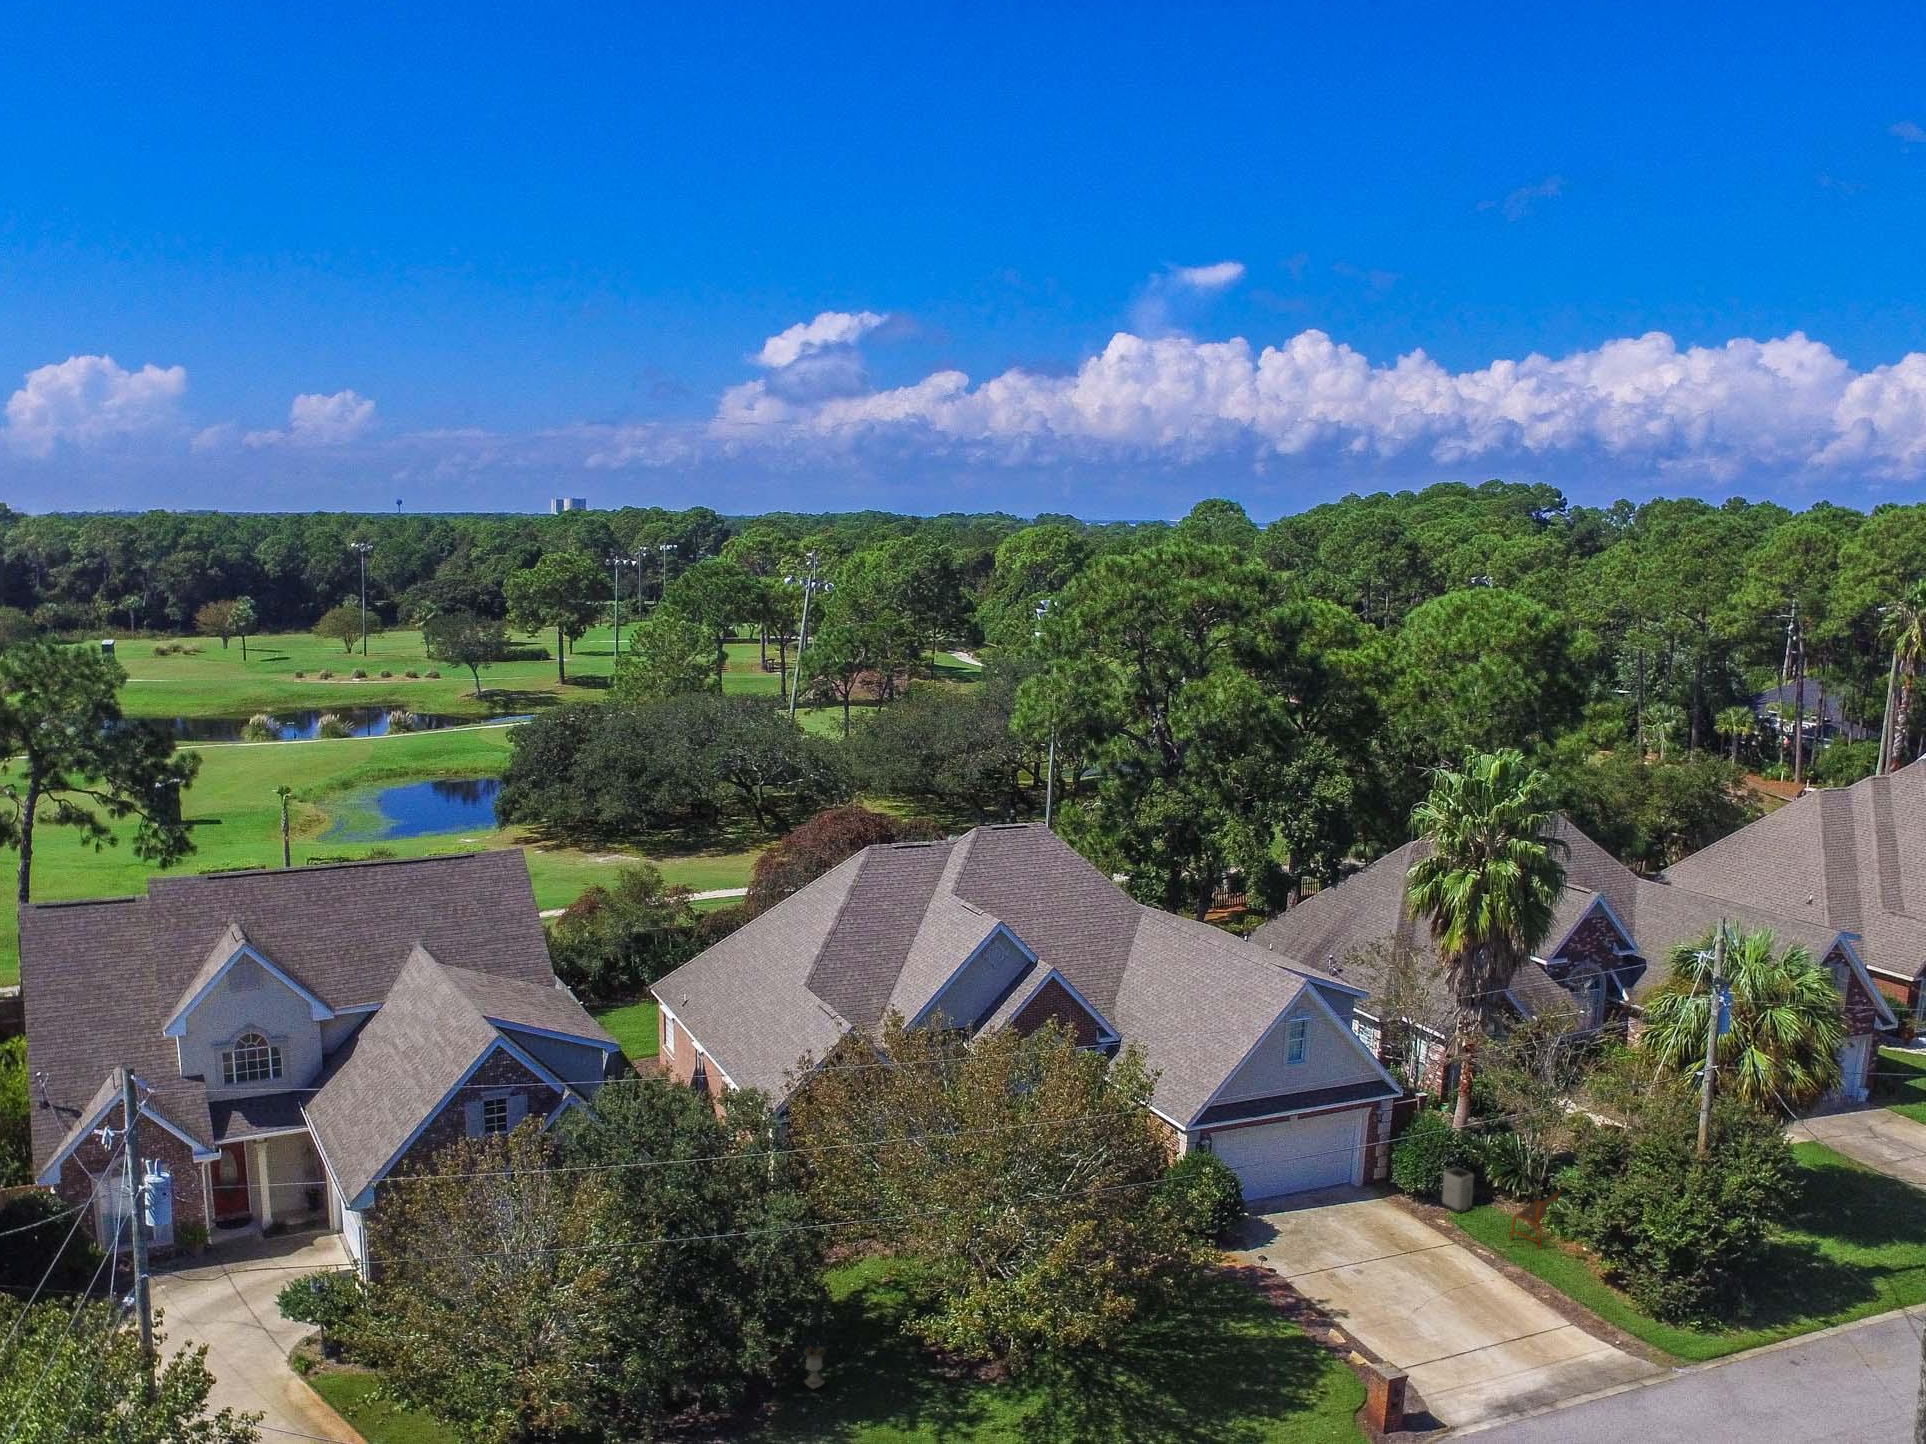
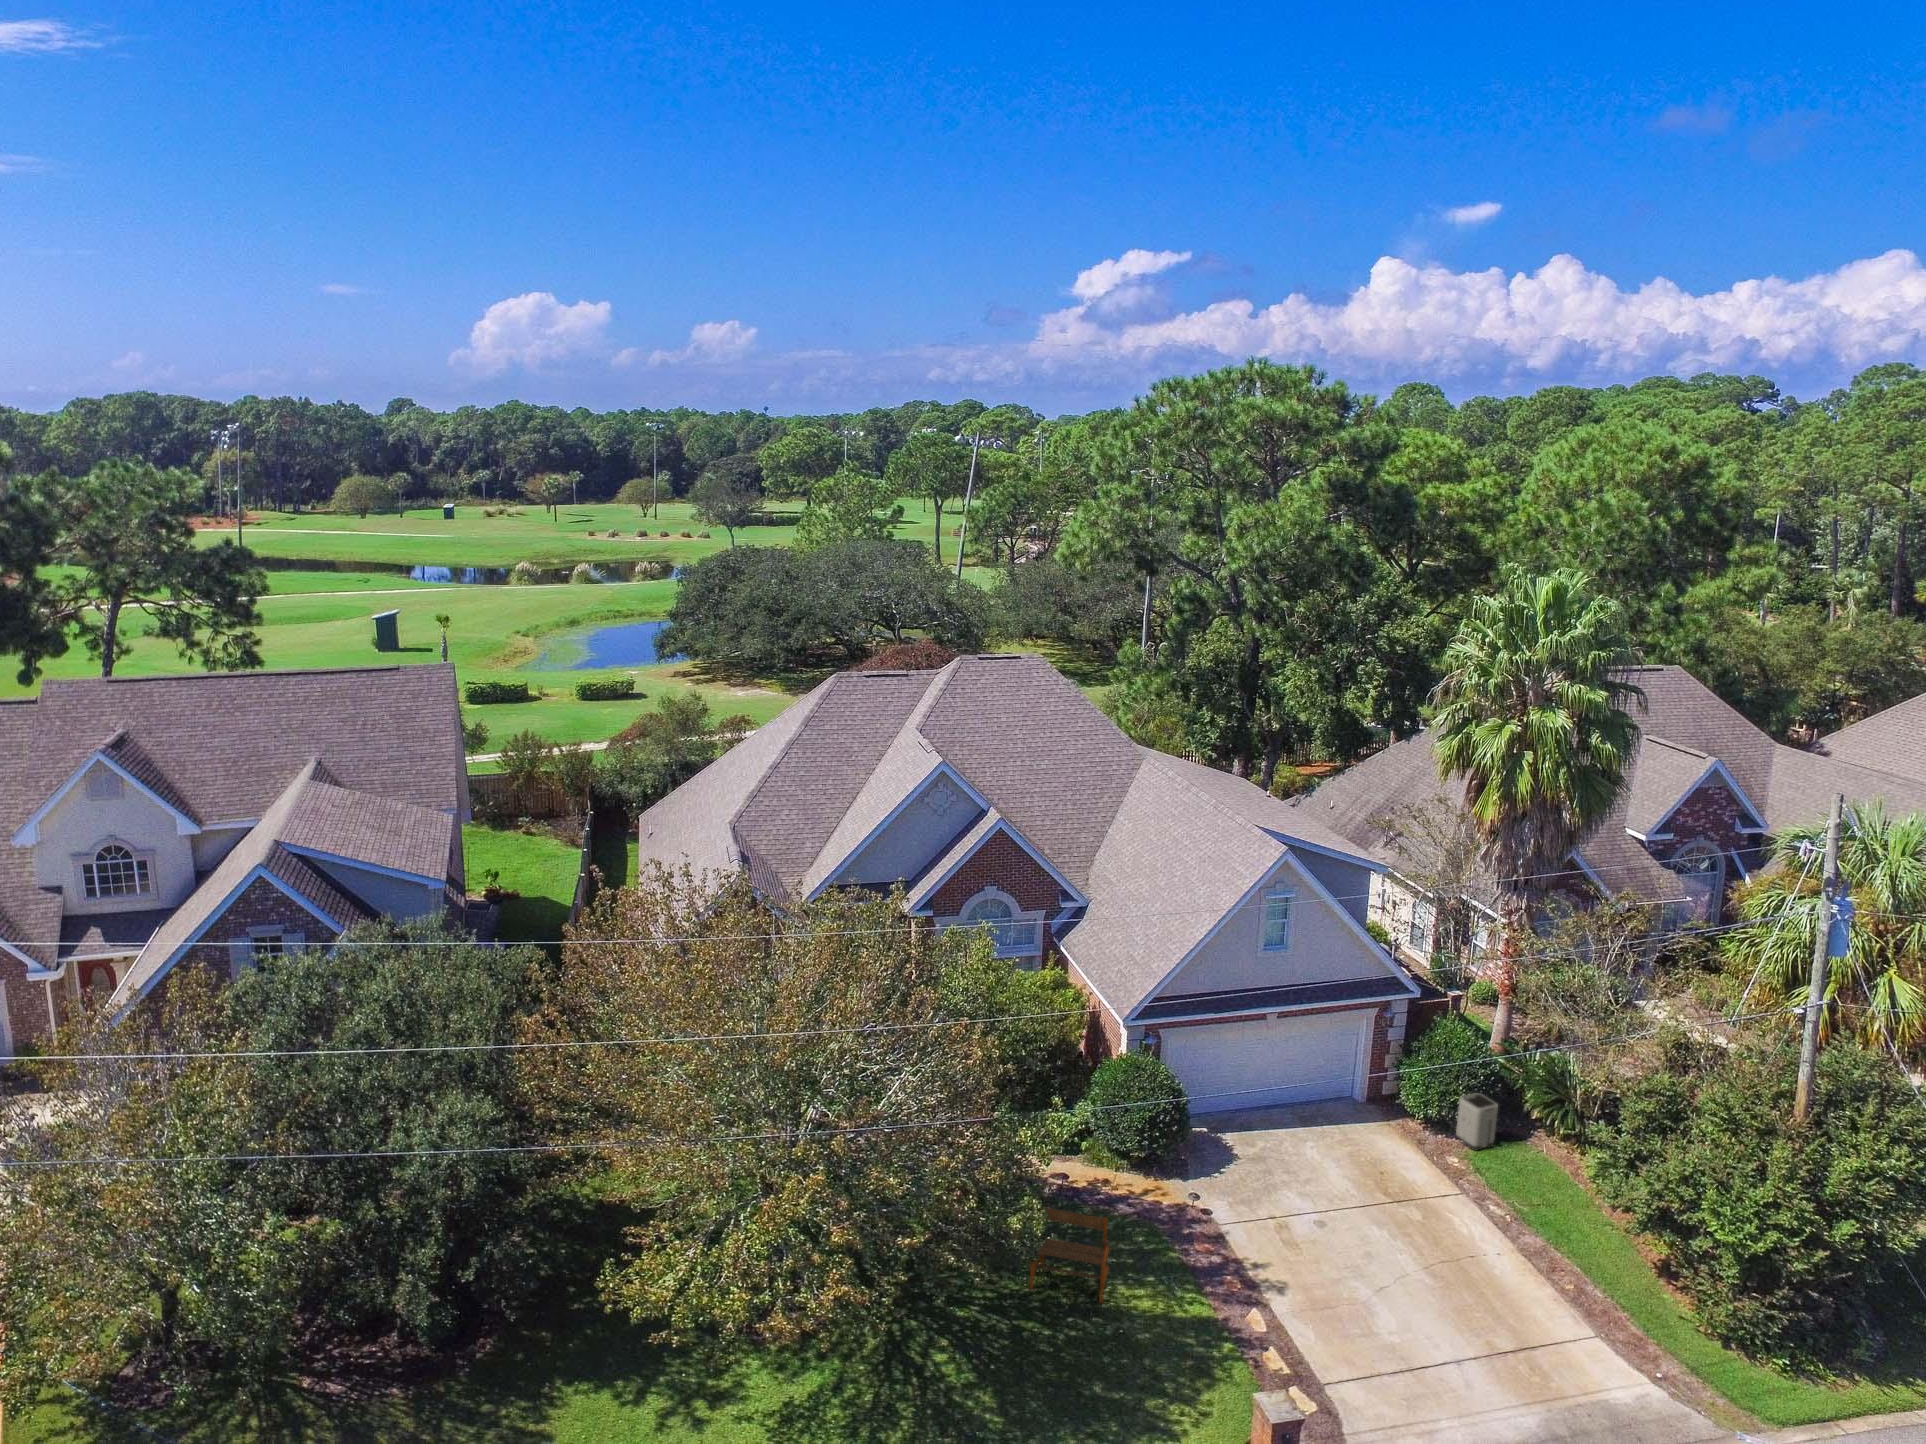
bench: present [1510,1190,1560,1248] -> present [1029,1208,1109,1303]
planter: present [804,1347,825,1389] -> none [550,1275,579,1328]

